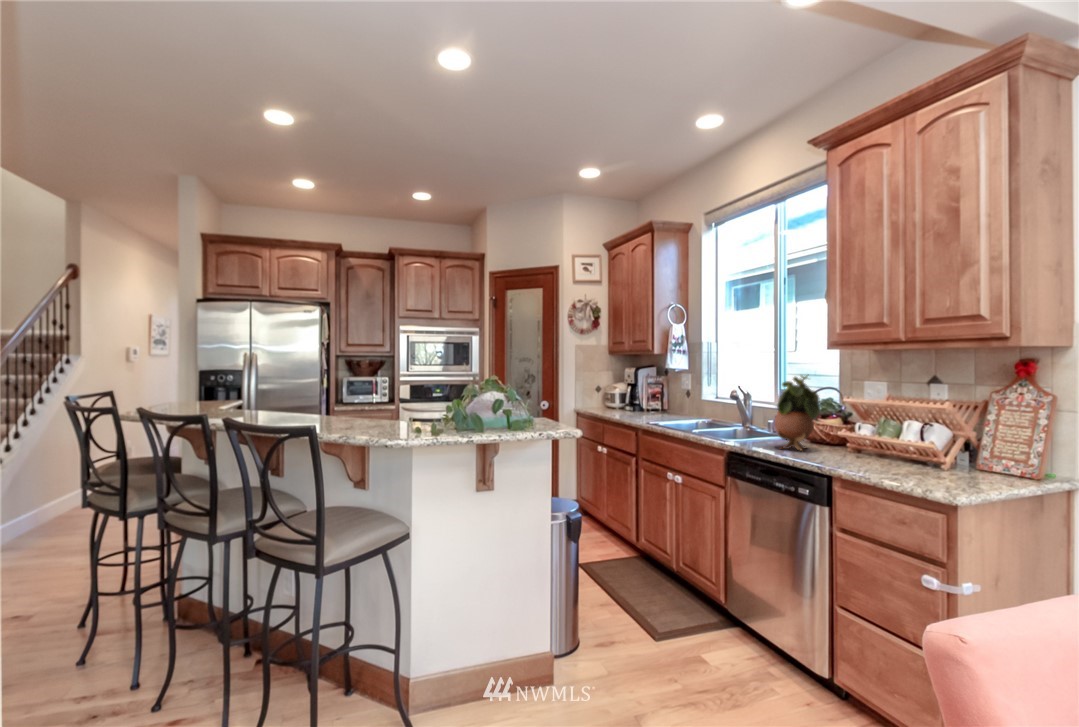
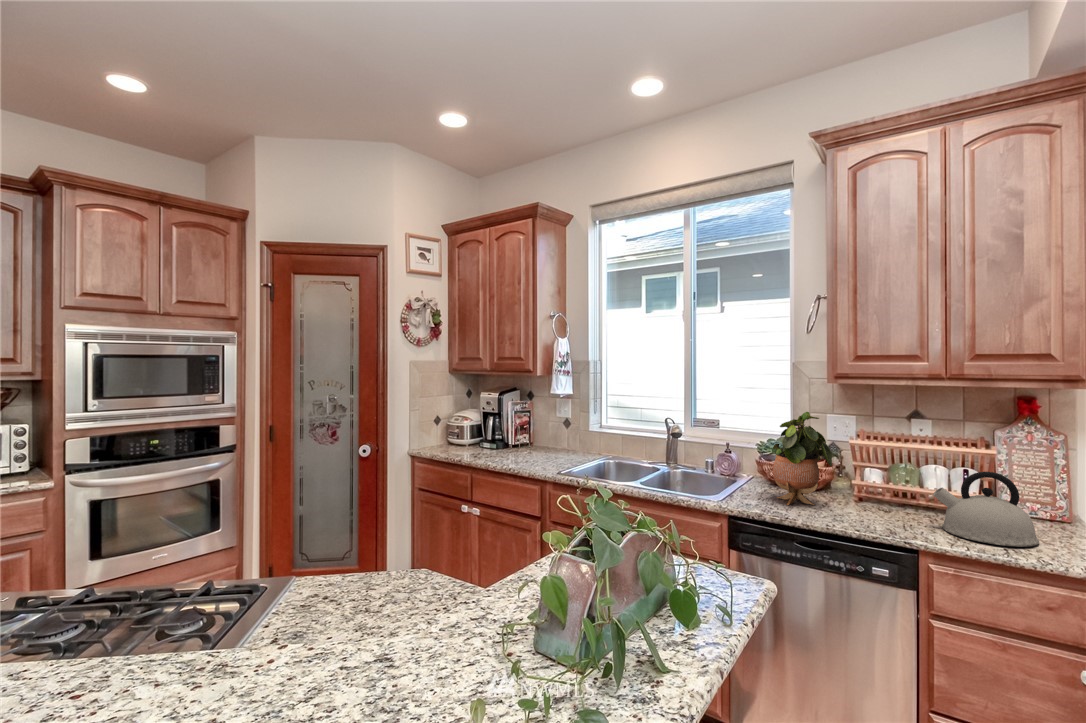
kettle: none [872,420,954,482] -> present [933,472,1039,547]

